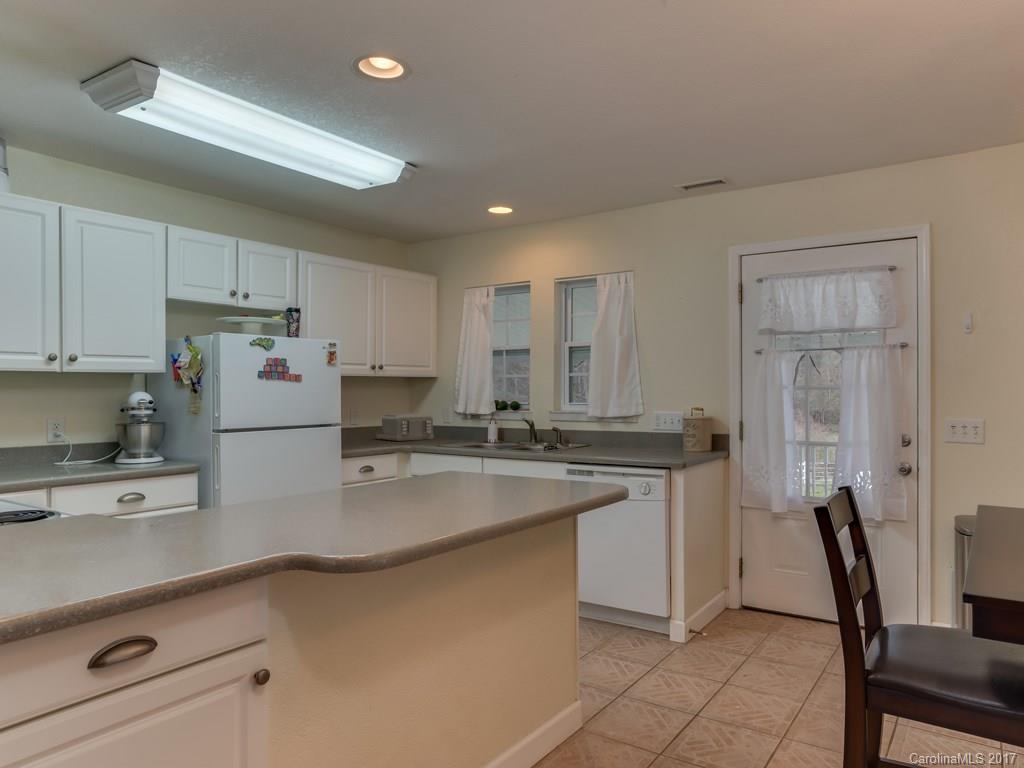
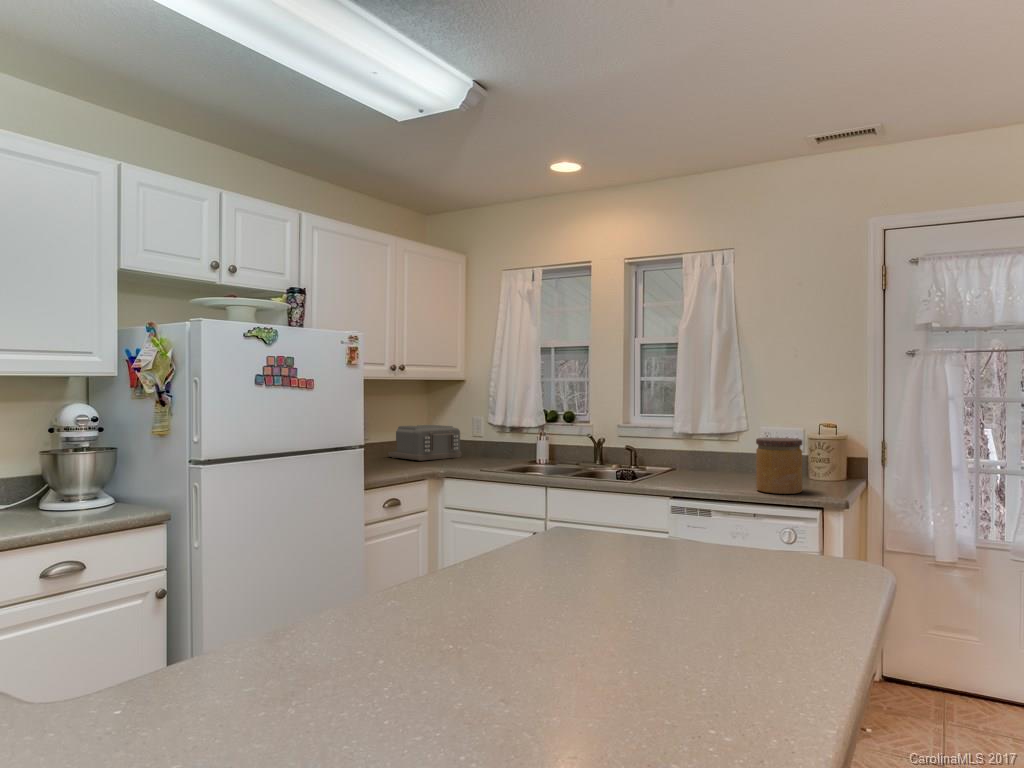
jar: none [626,417,659,458] -> present [756,438,802,494]

